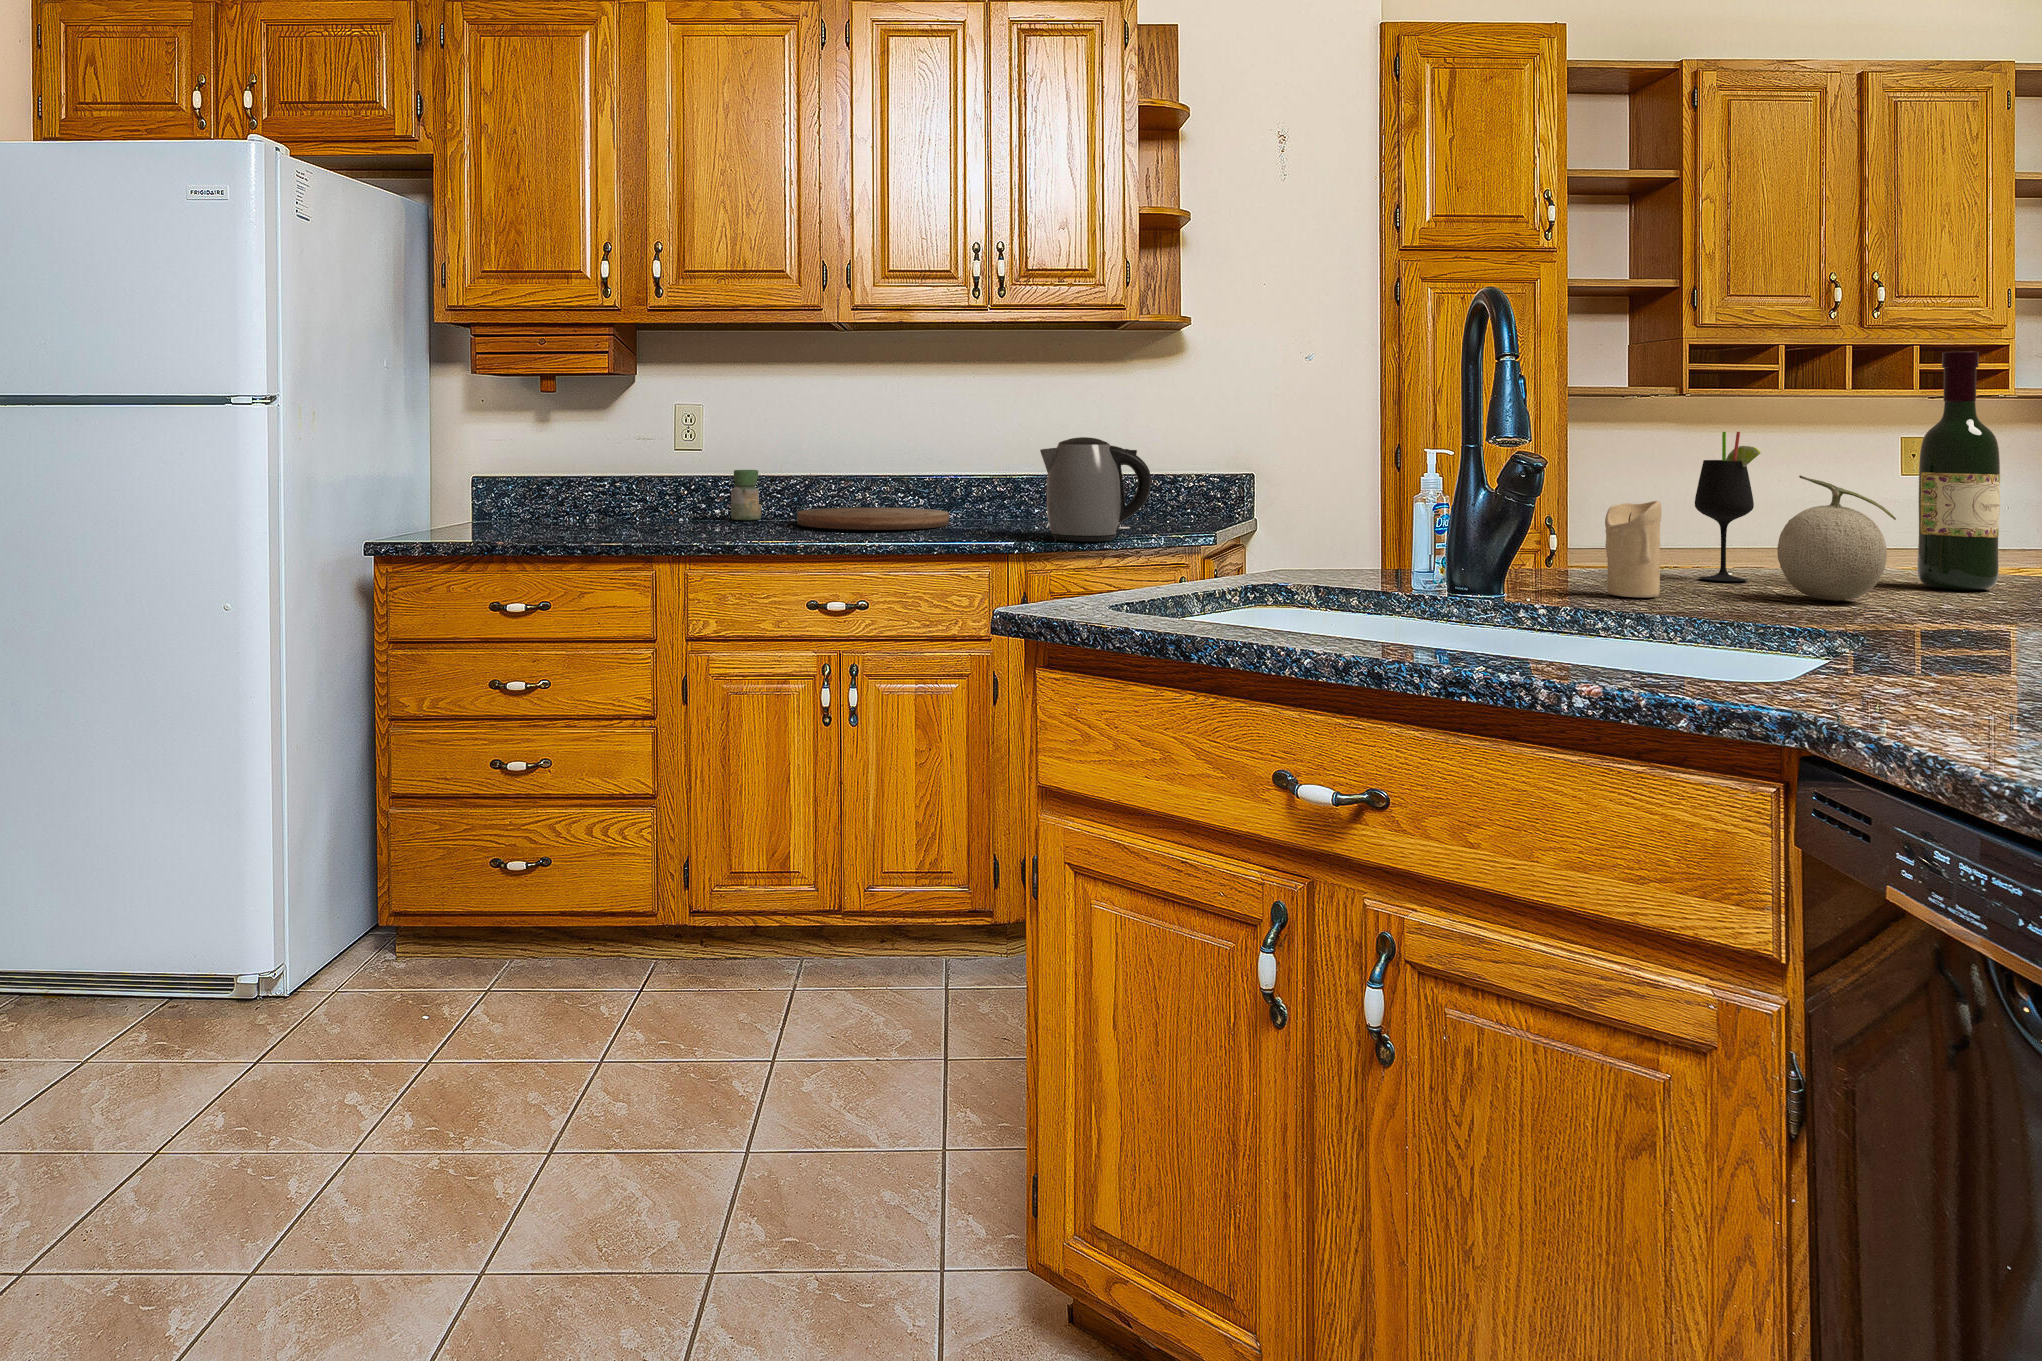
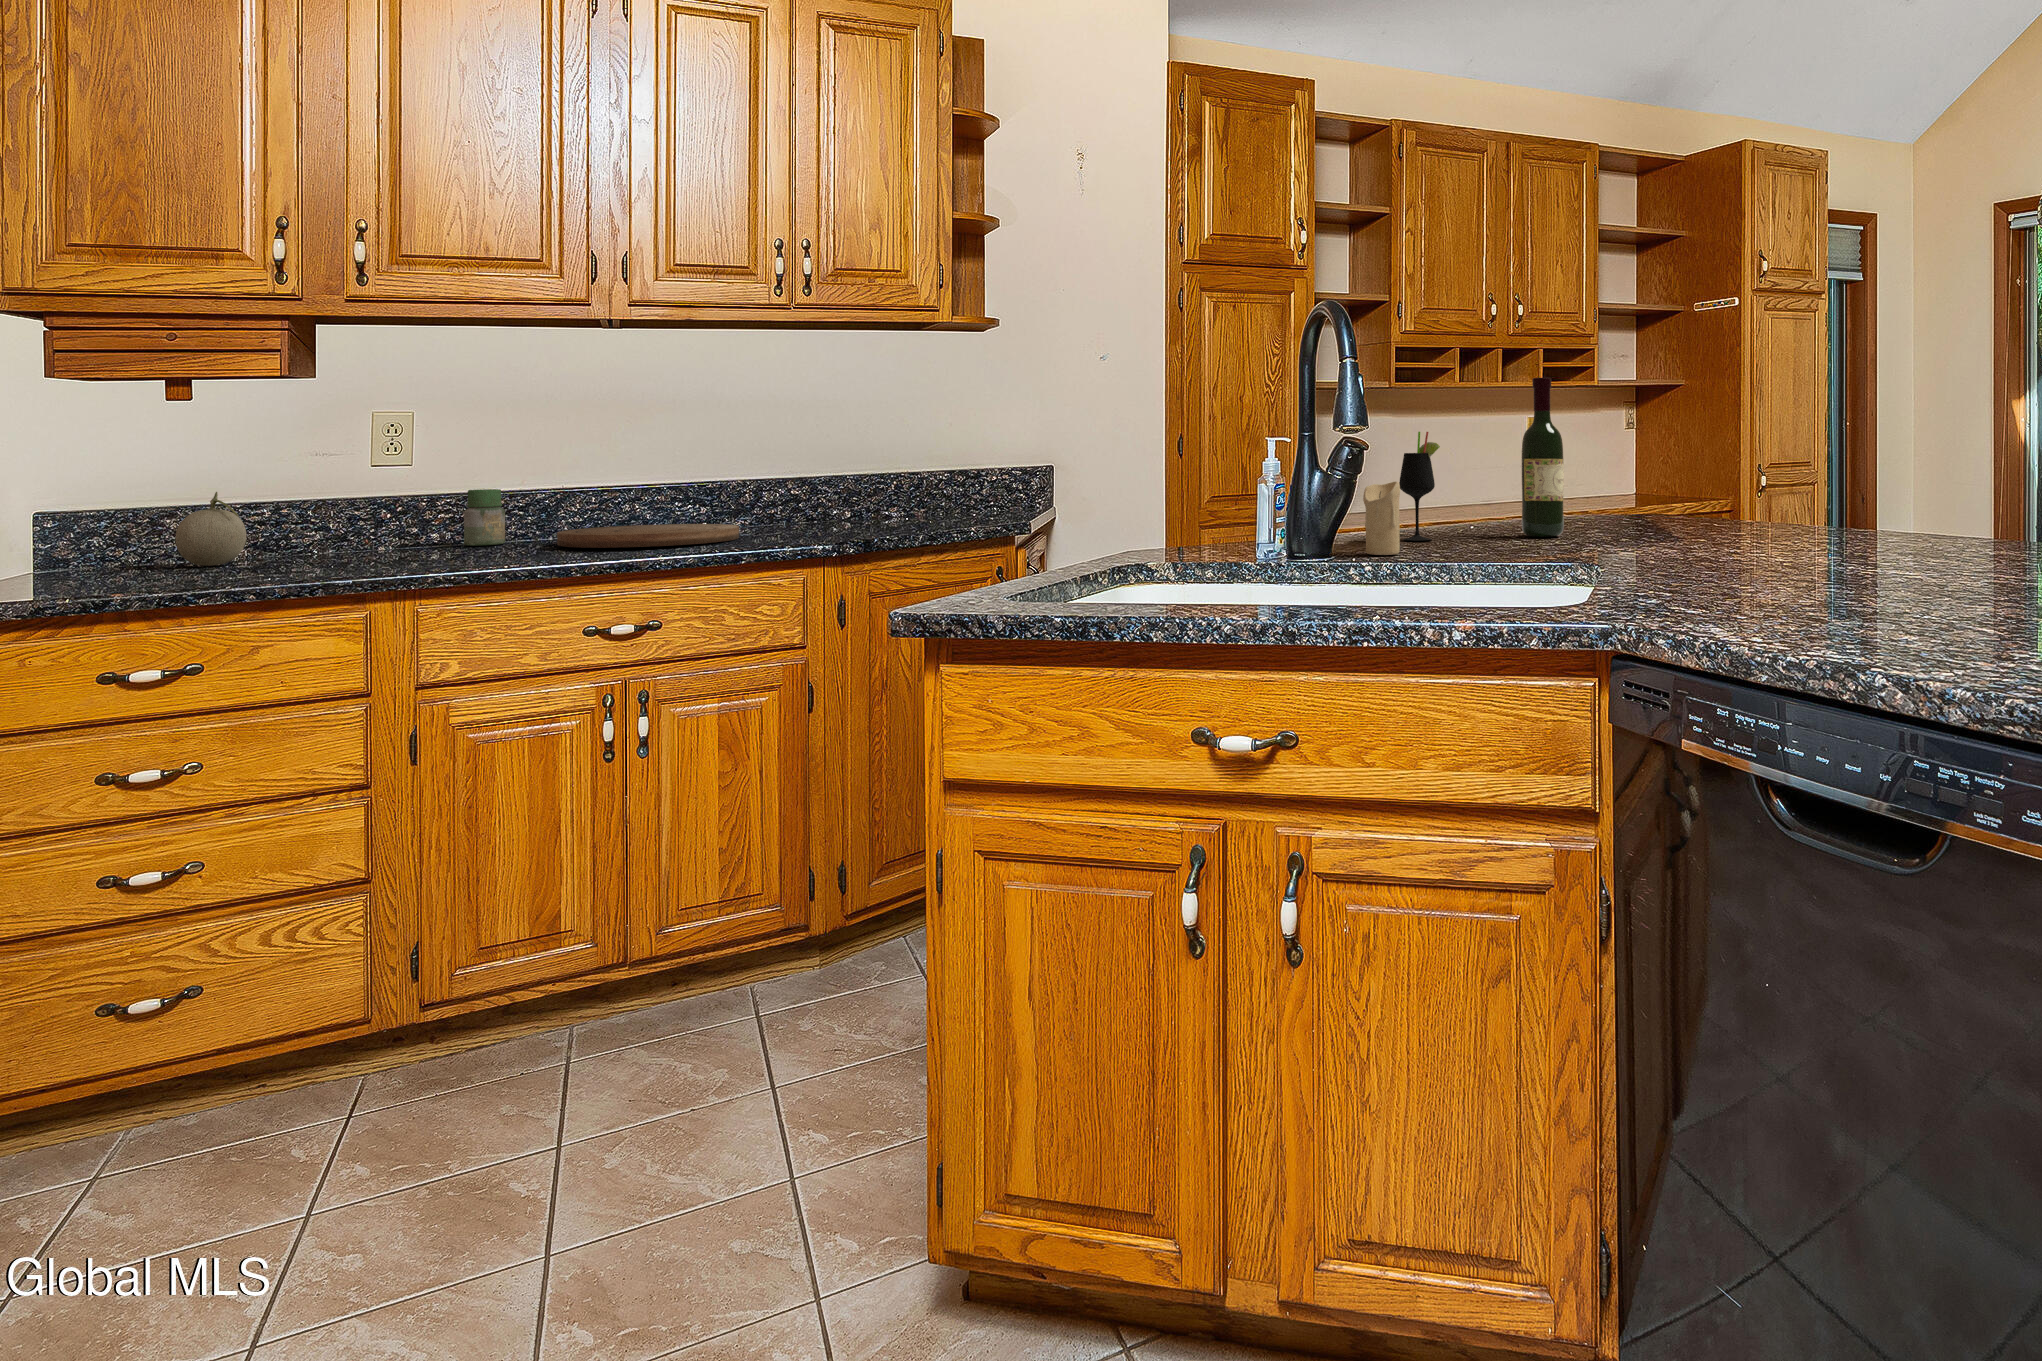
kettle: present [1040,437,1151,542] -> none [847,448,953,545]
fruit: present [1777,475,1896,601] -> present [176,492,246,566]

